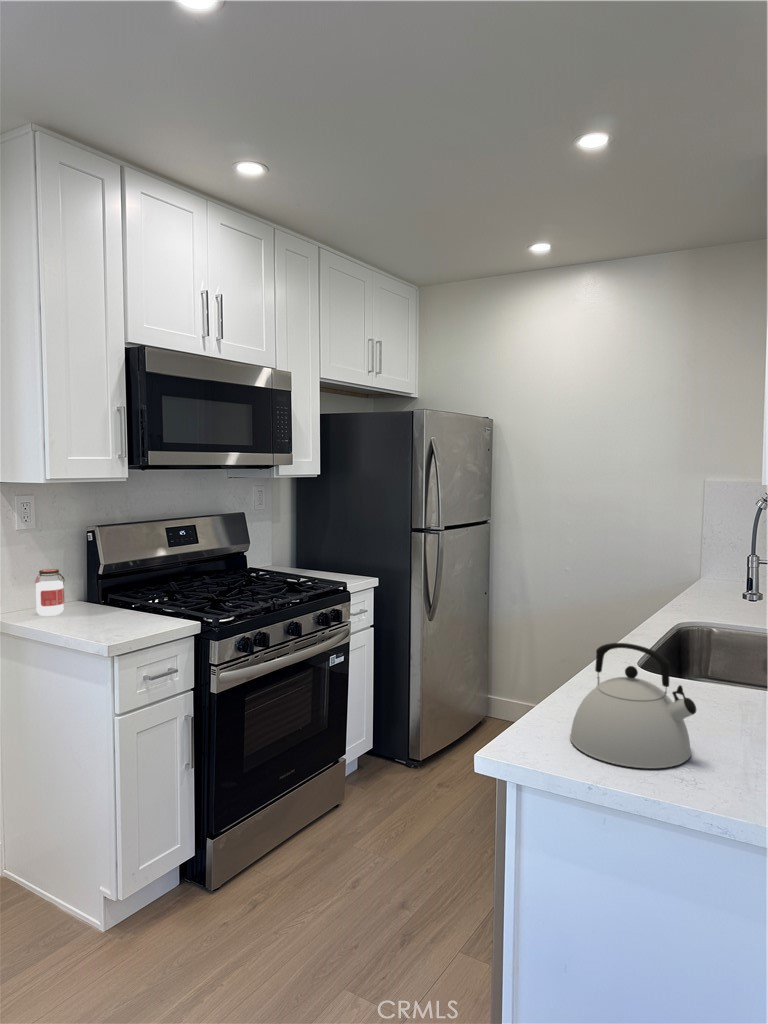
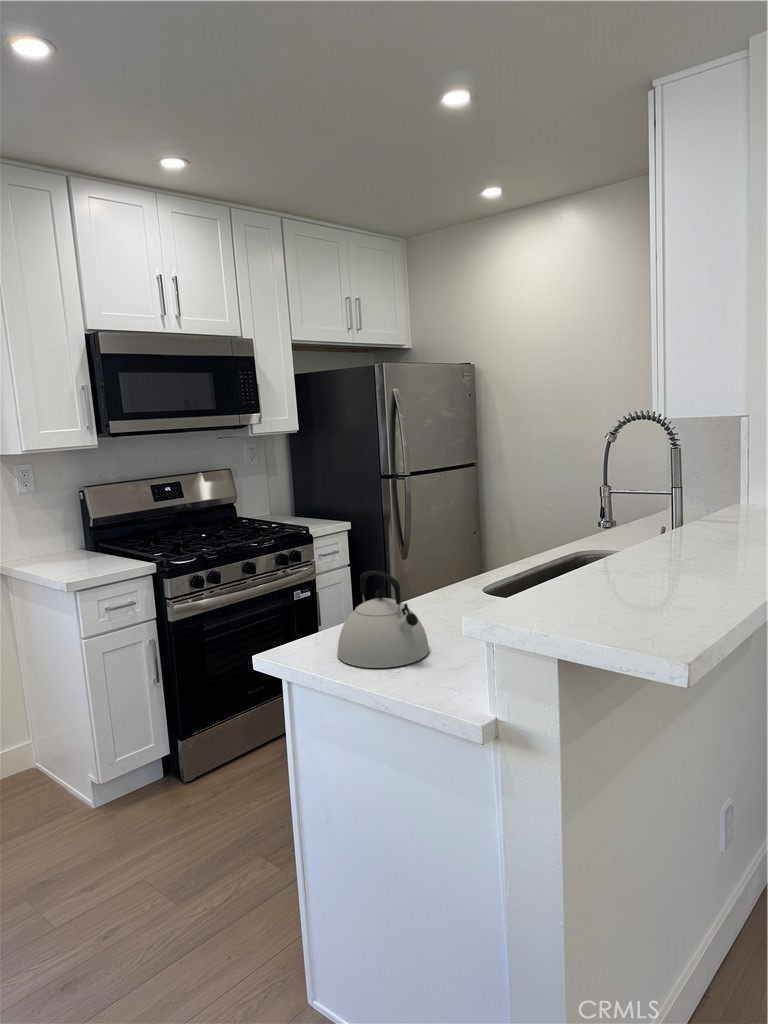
jar: present [35,569,65,616] -> none [31,523,57,562]

